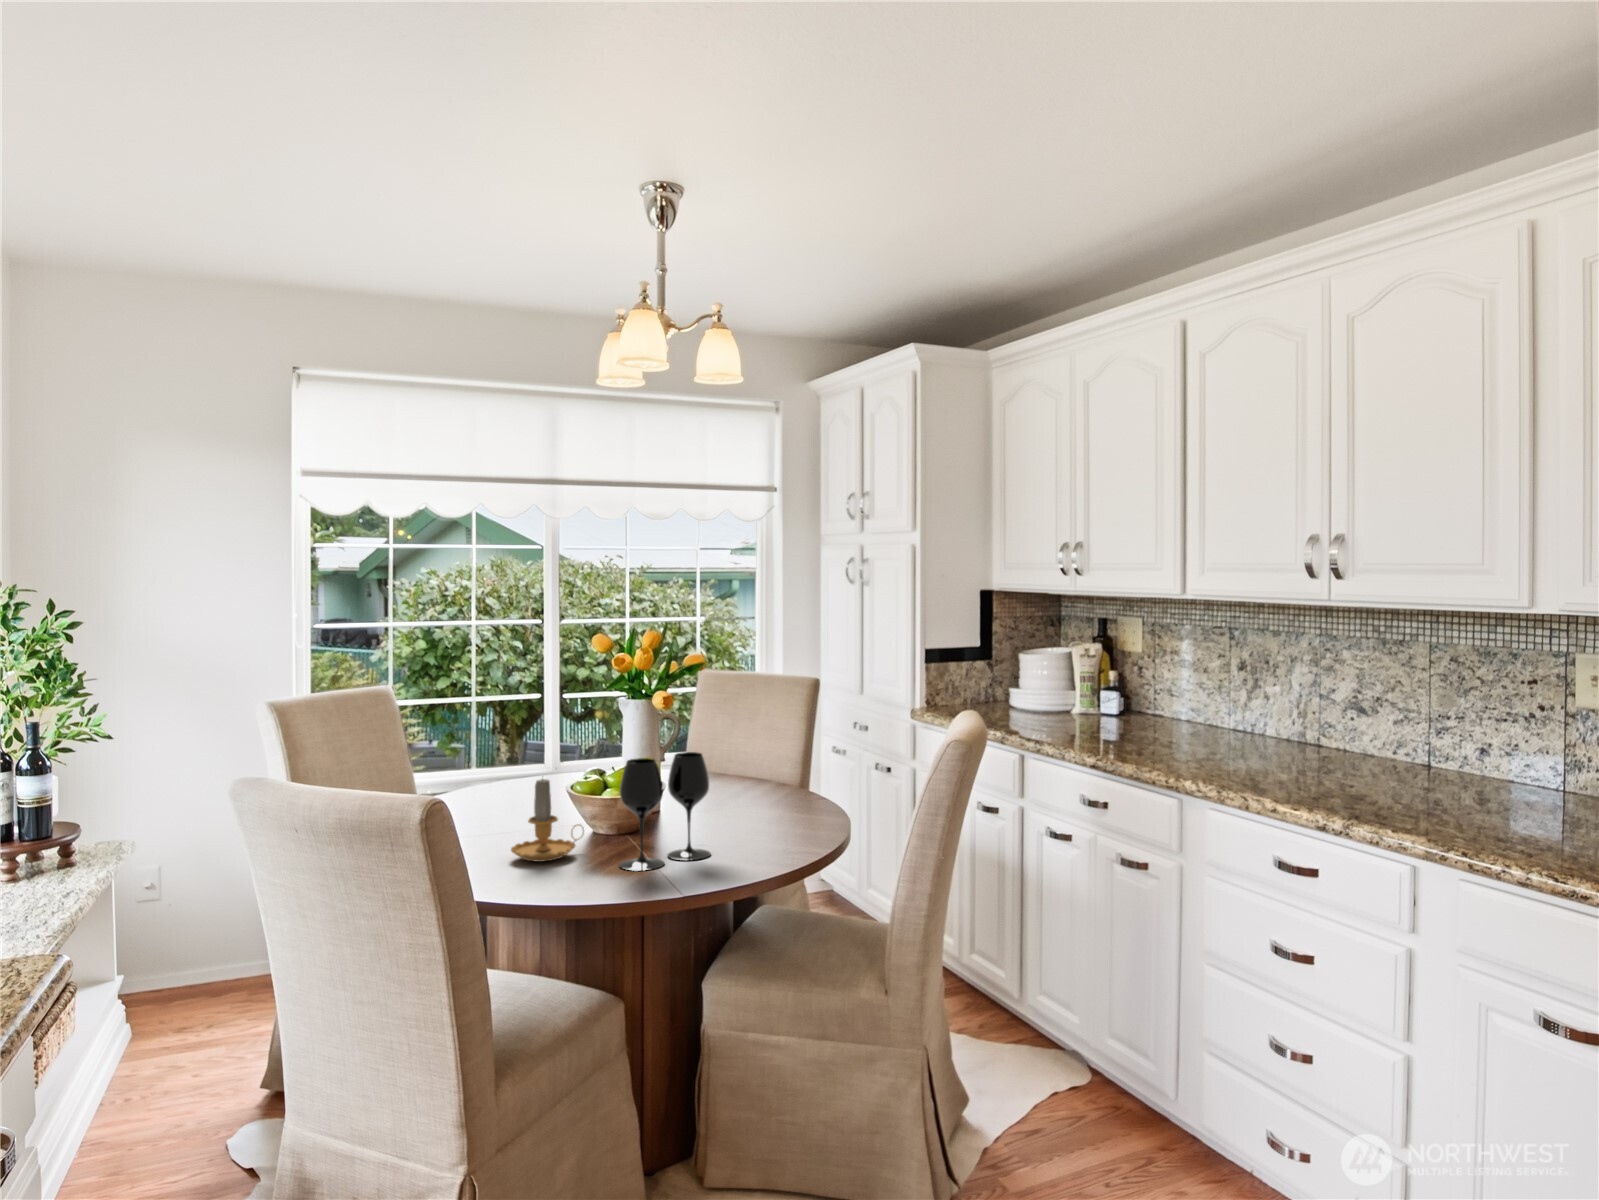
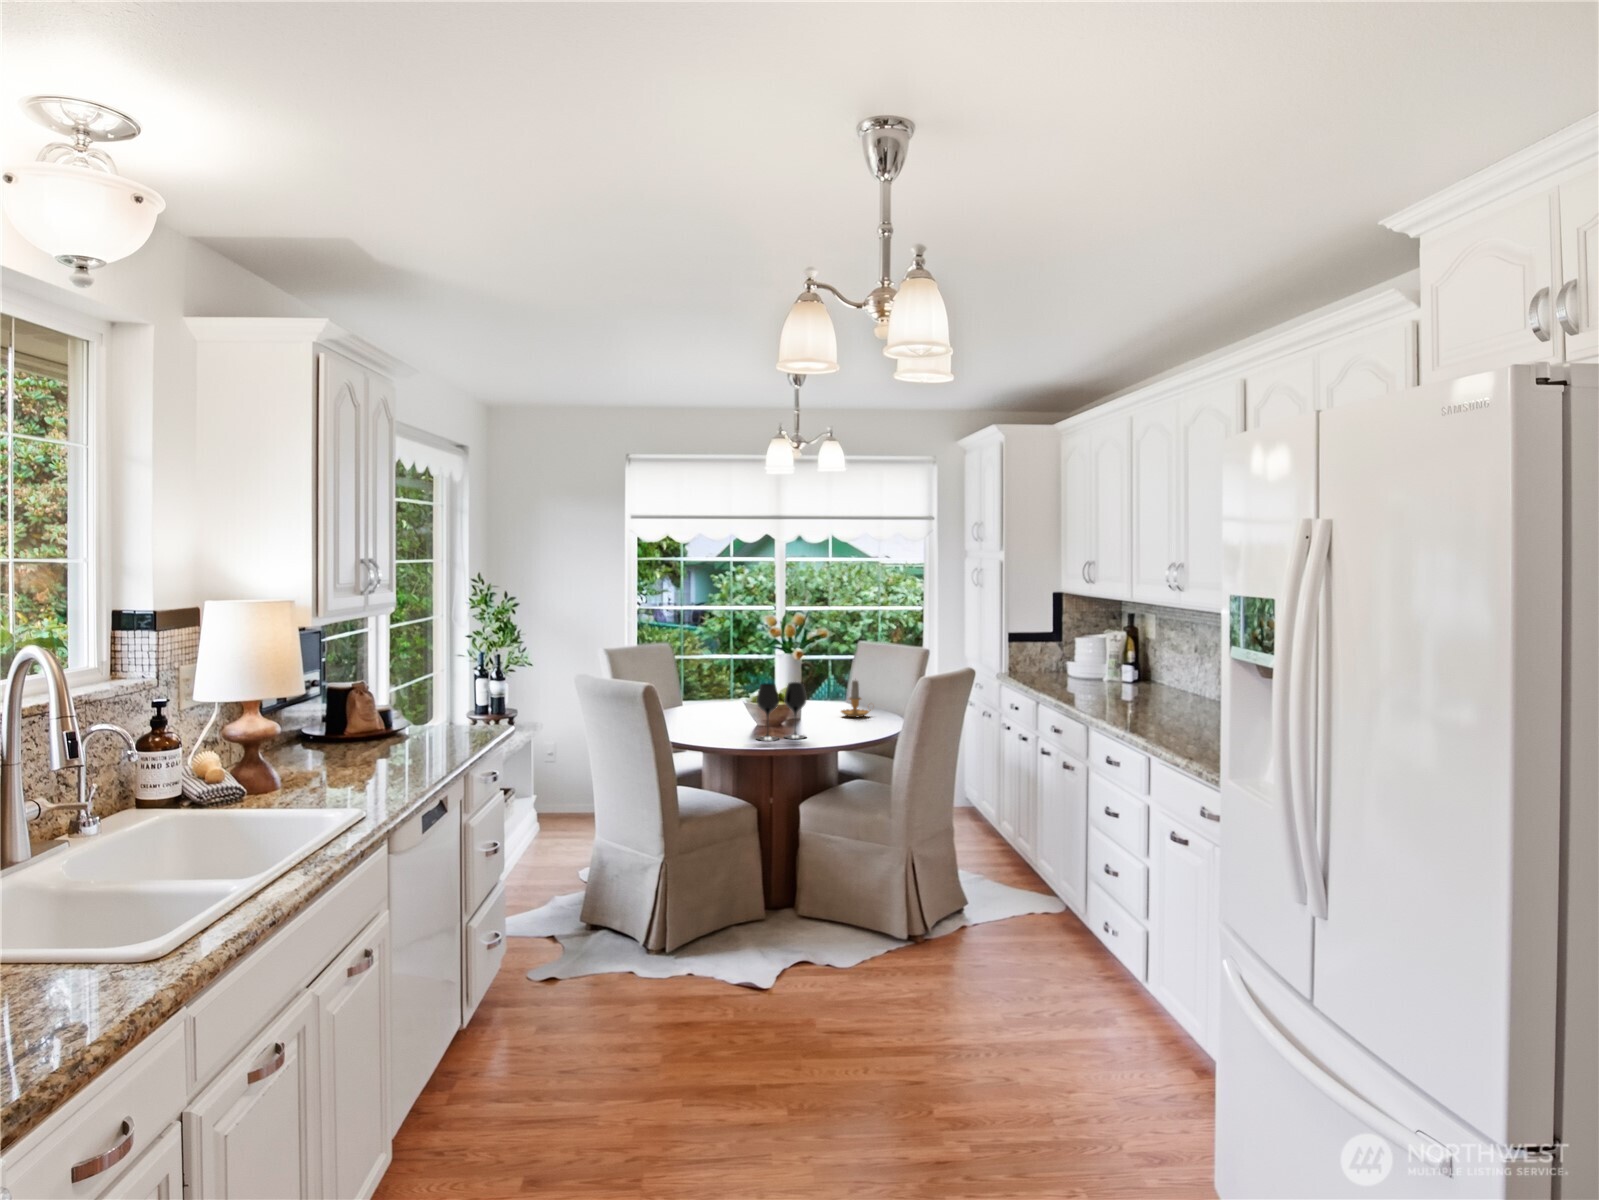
candle: present [511,779,584,862] -> present [841,680,871,717]

